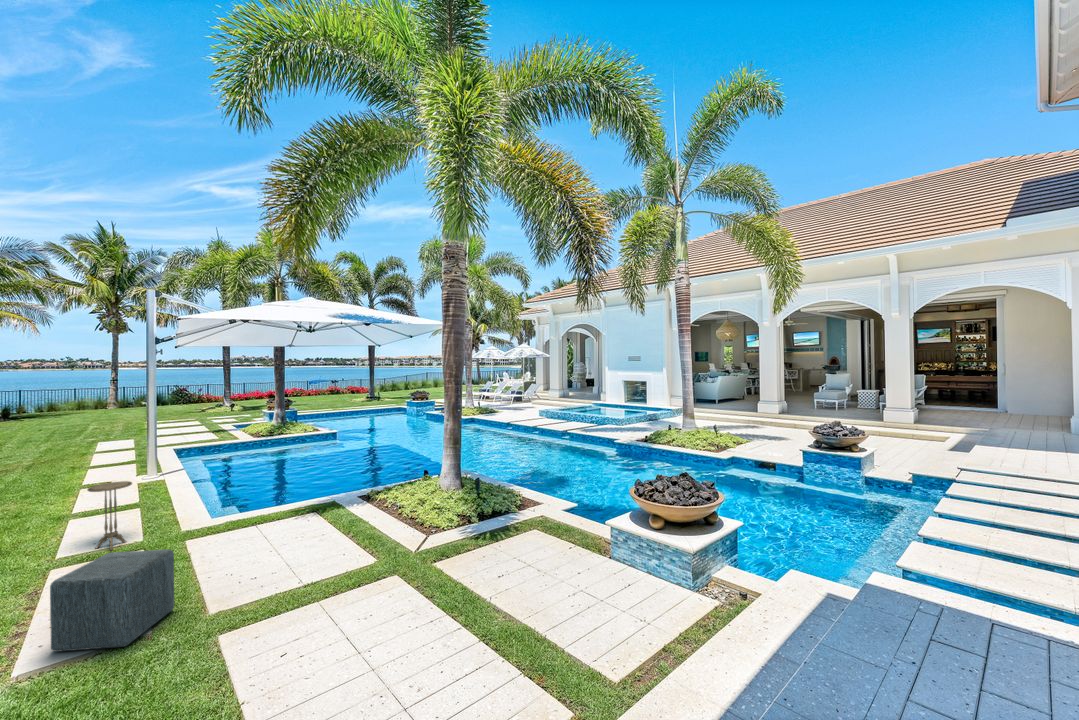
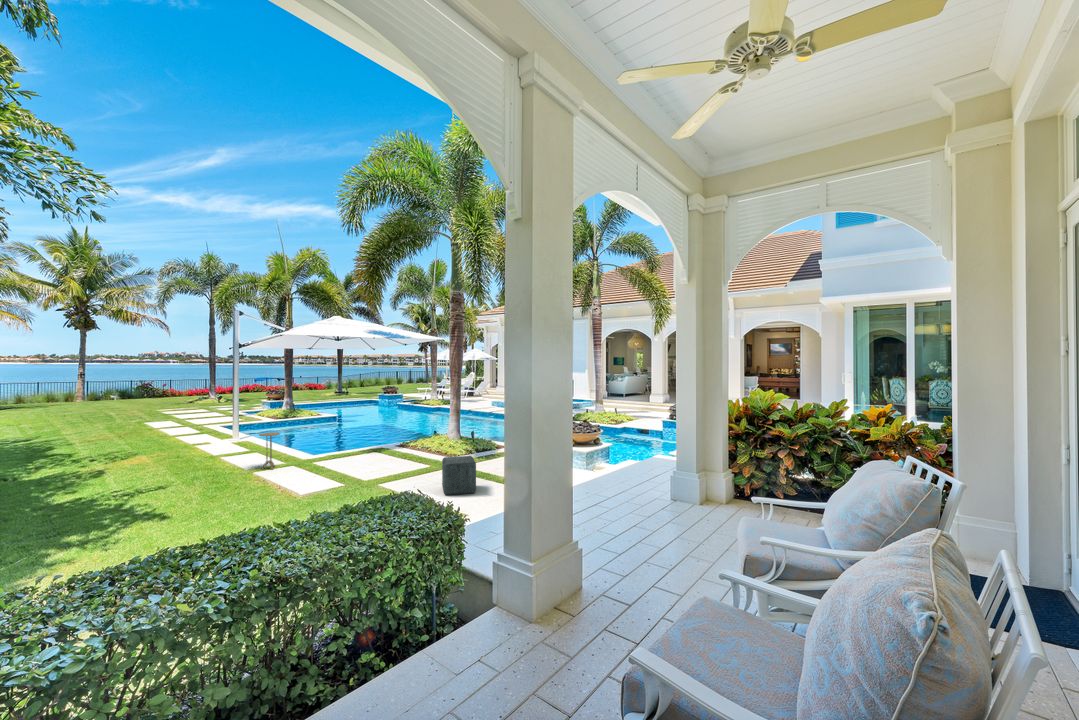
ottoman: present [50,550,174,652] -> present [442,456,476,495]

